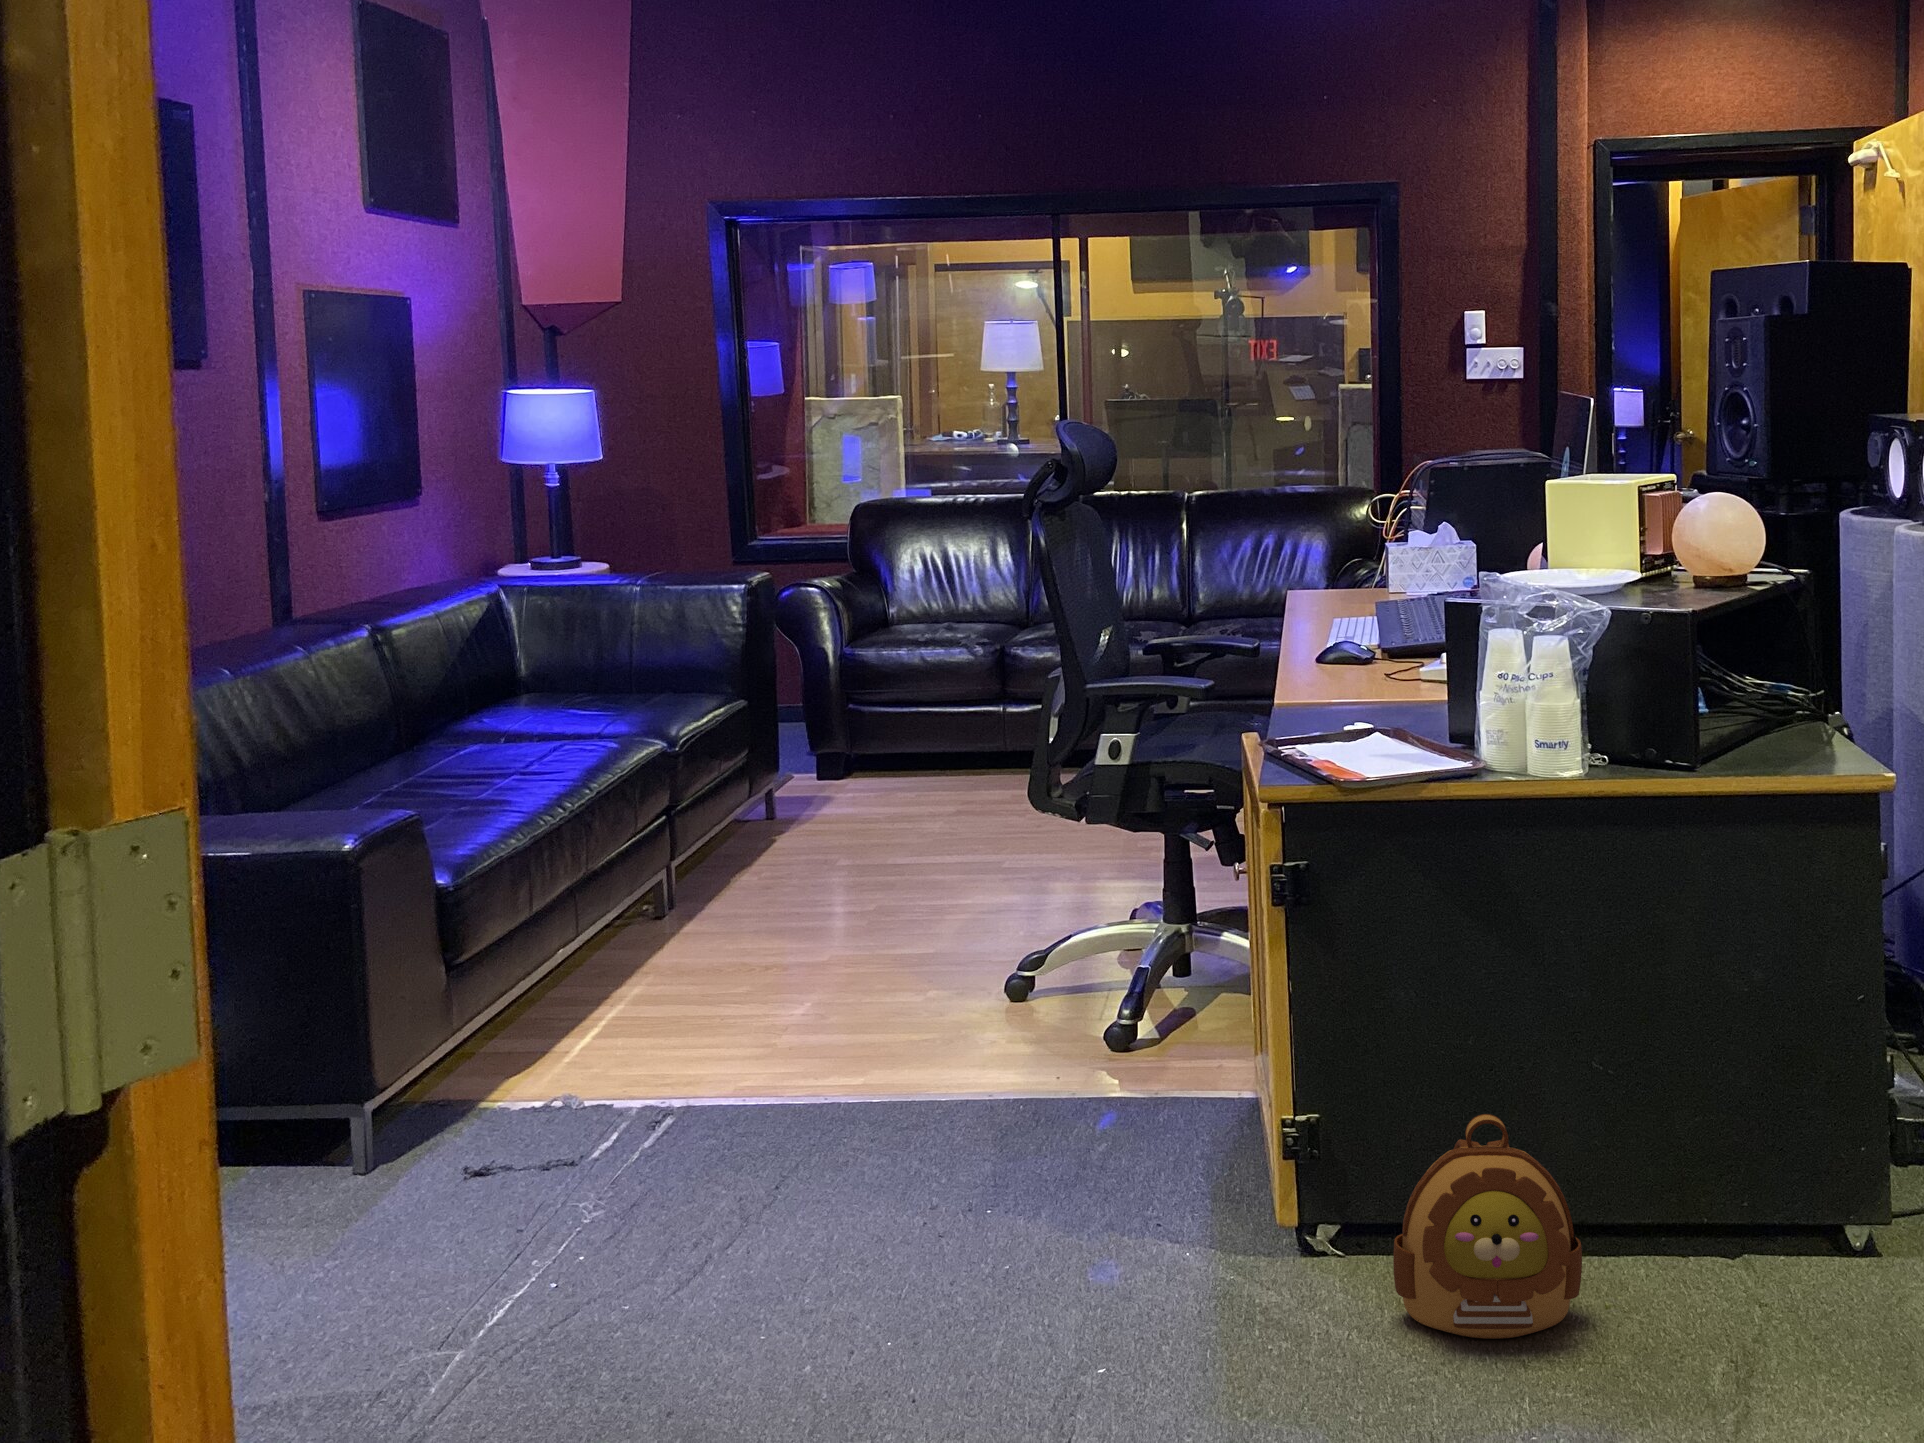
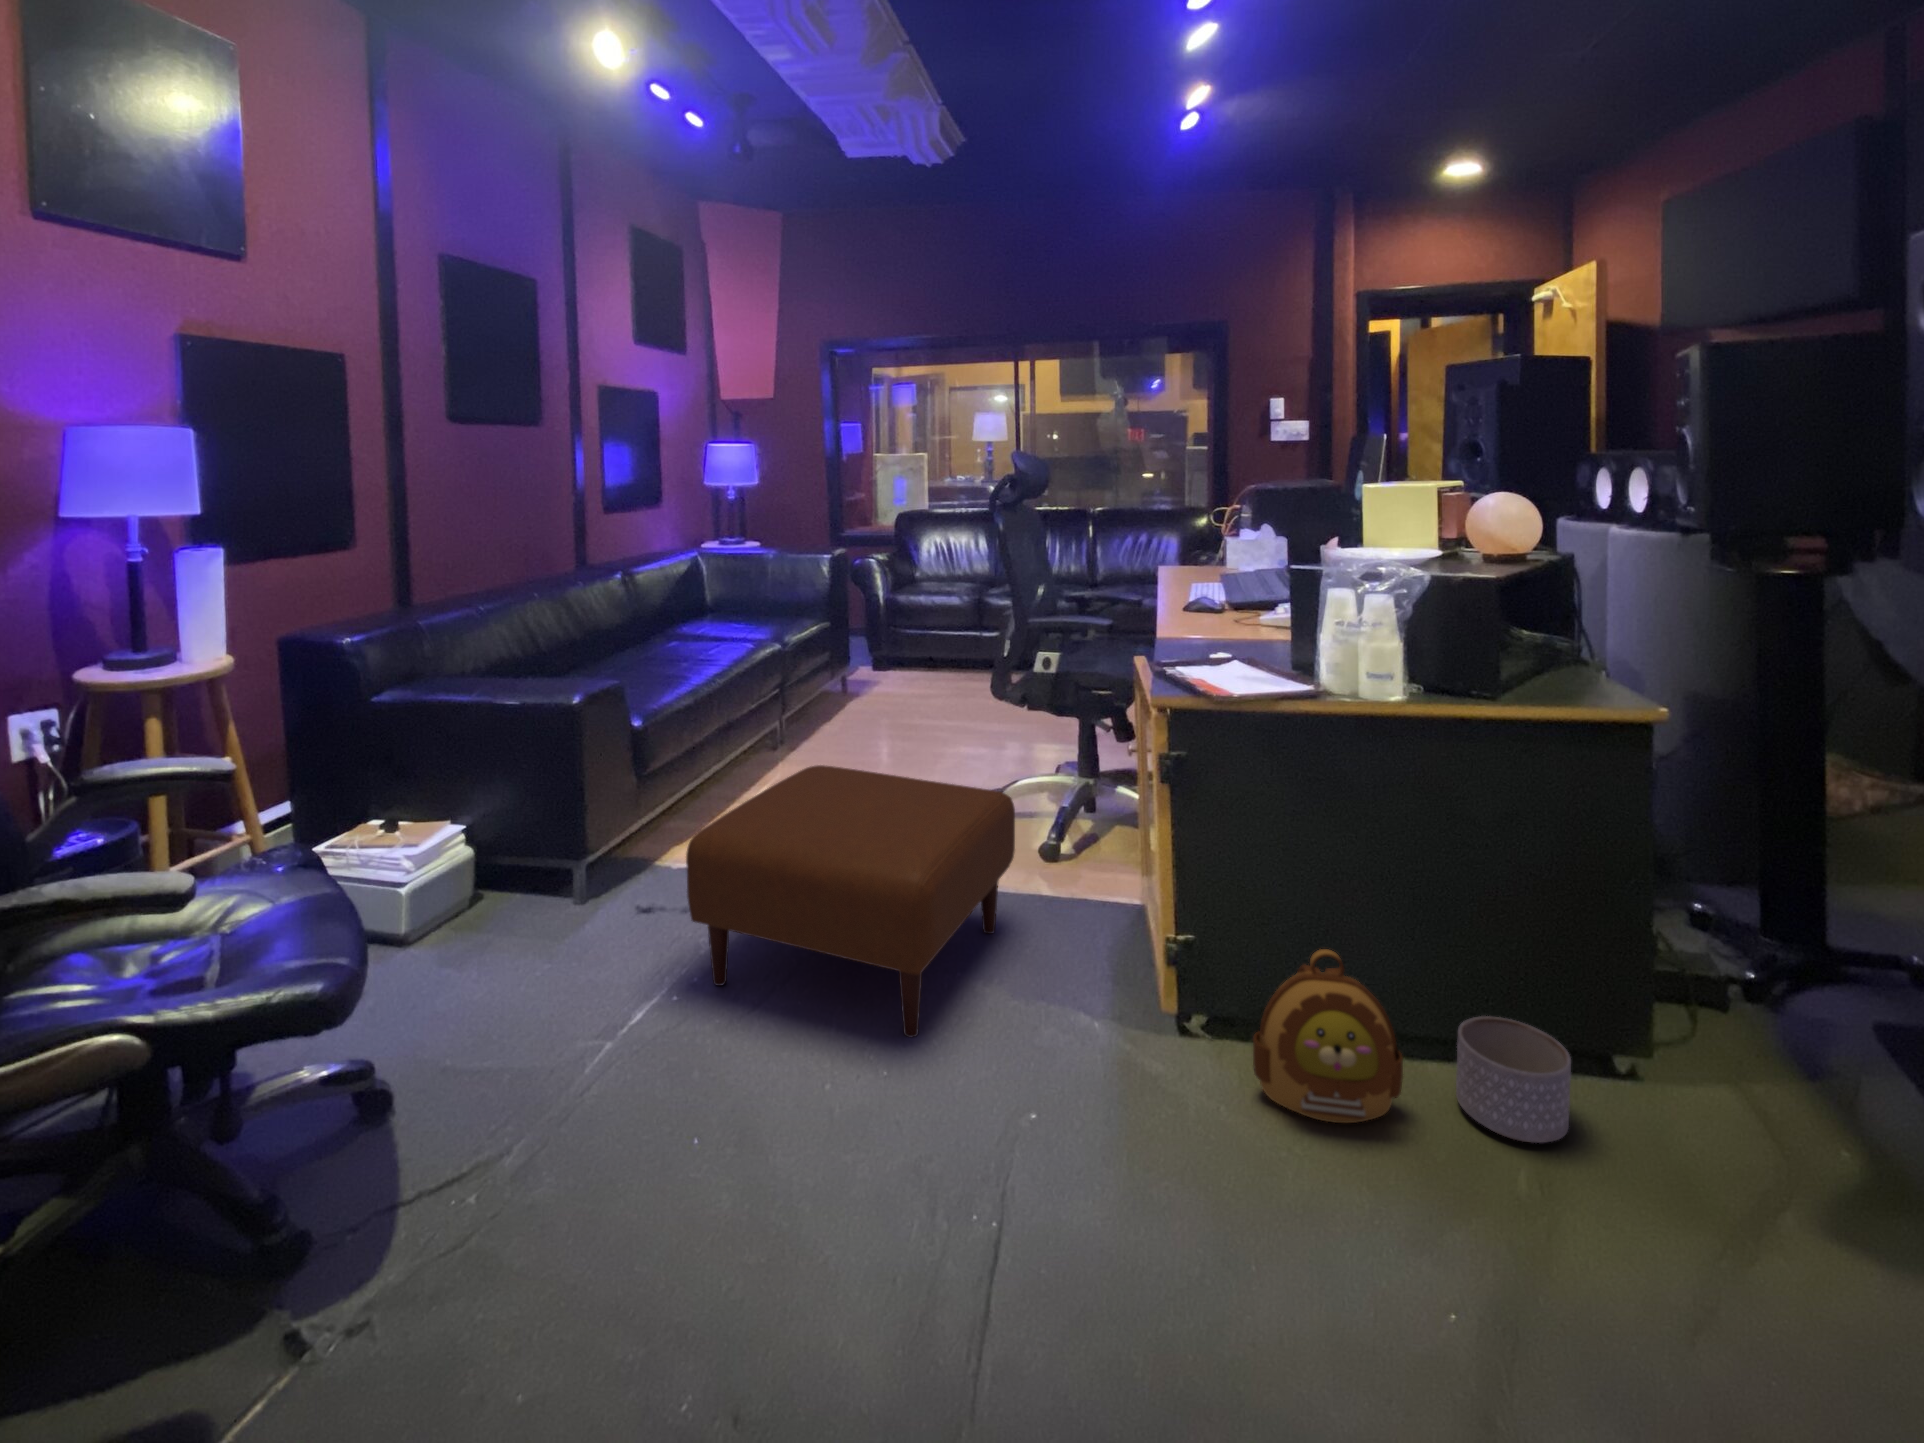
ottoman: none [563,925,1066,1301] -> present [686,765,1015,1037]
planter: none [1650,1186,1781,1333] -> present [1456,1016,1571,1143]

